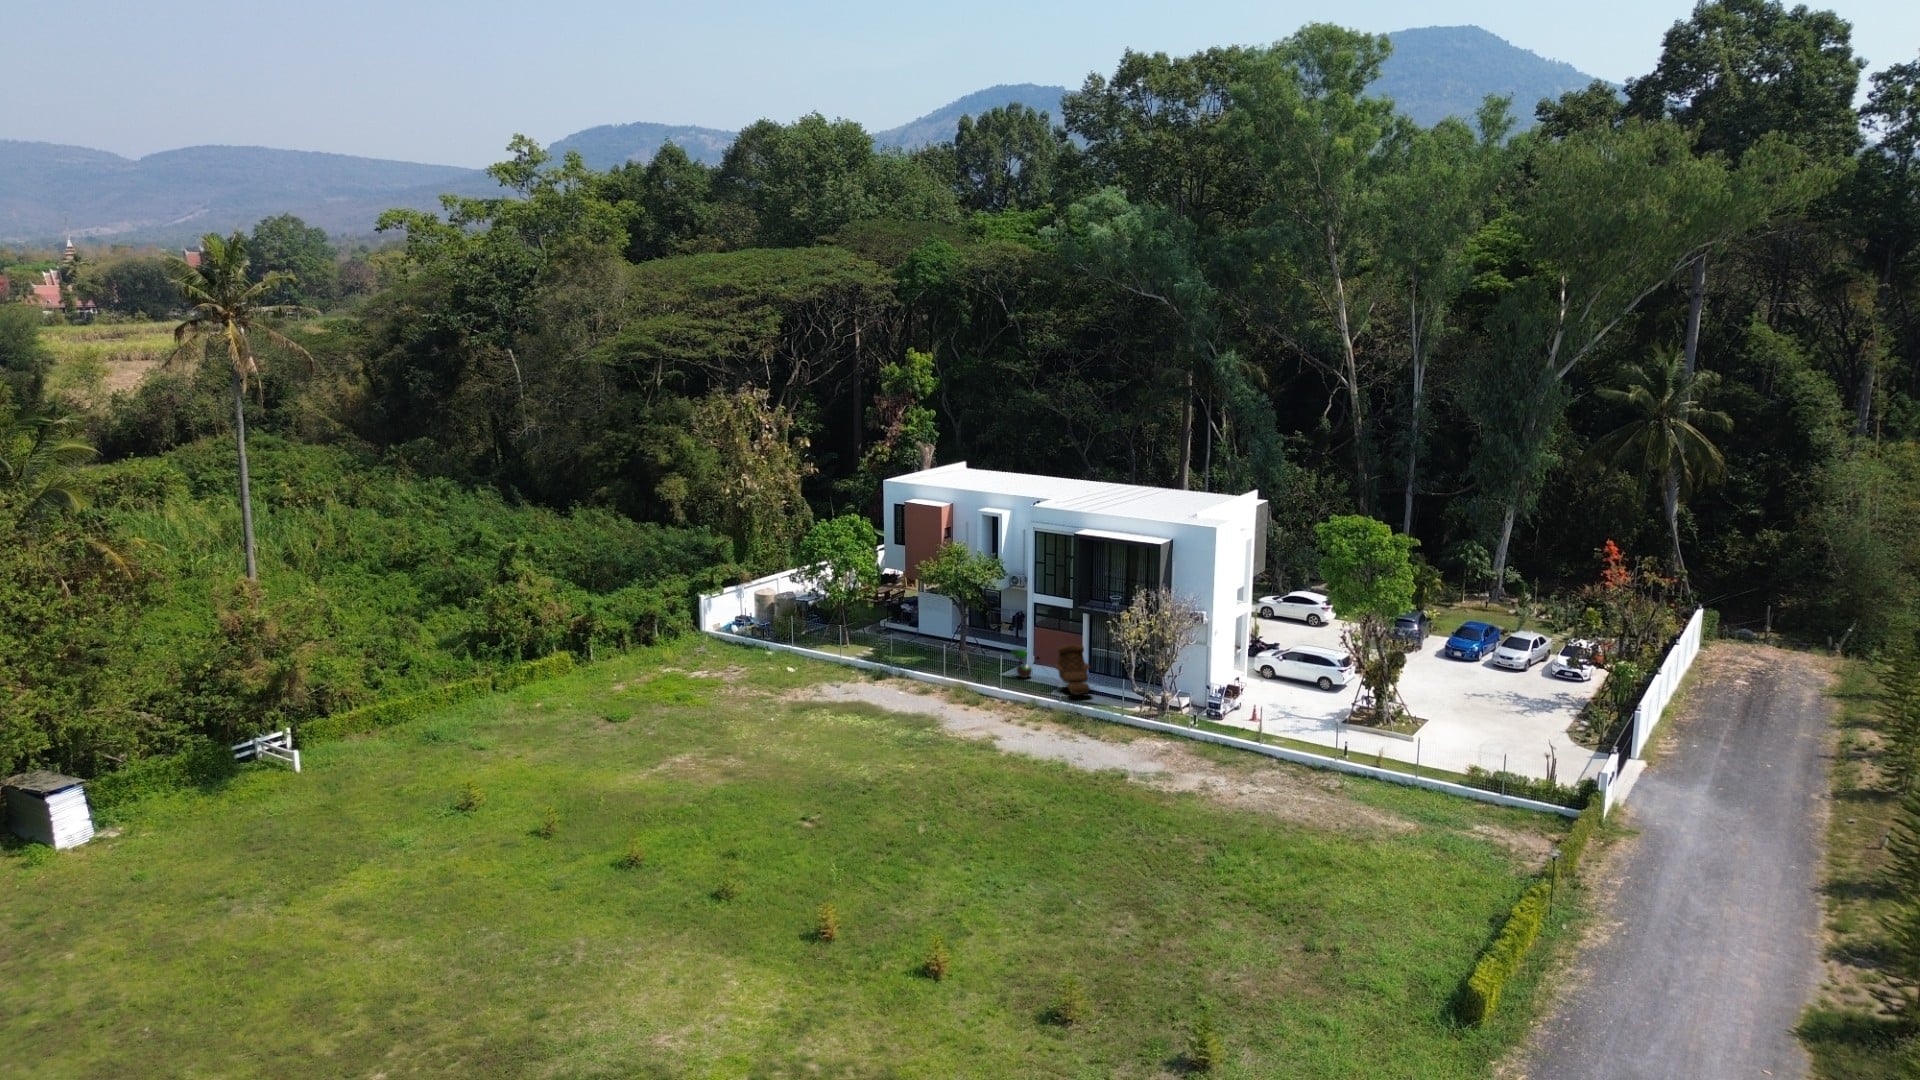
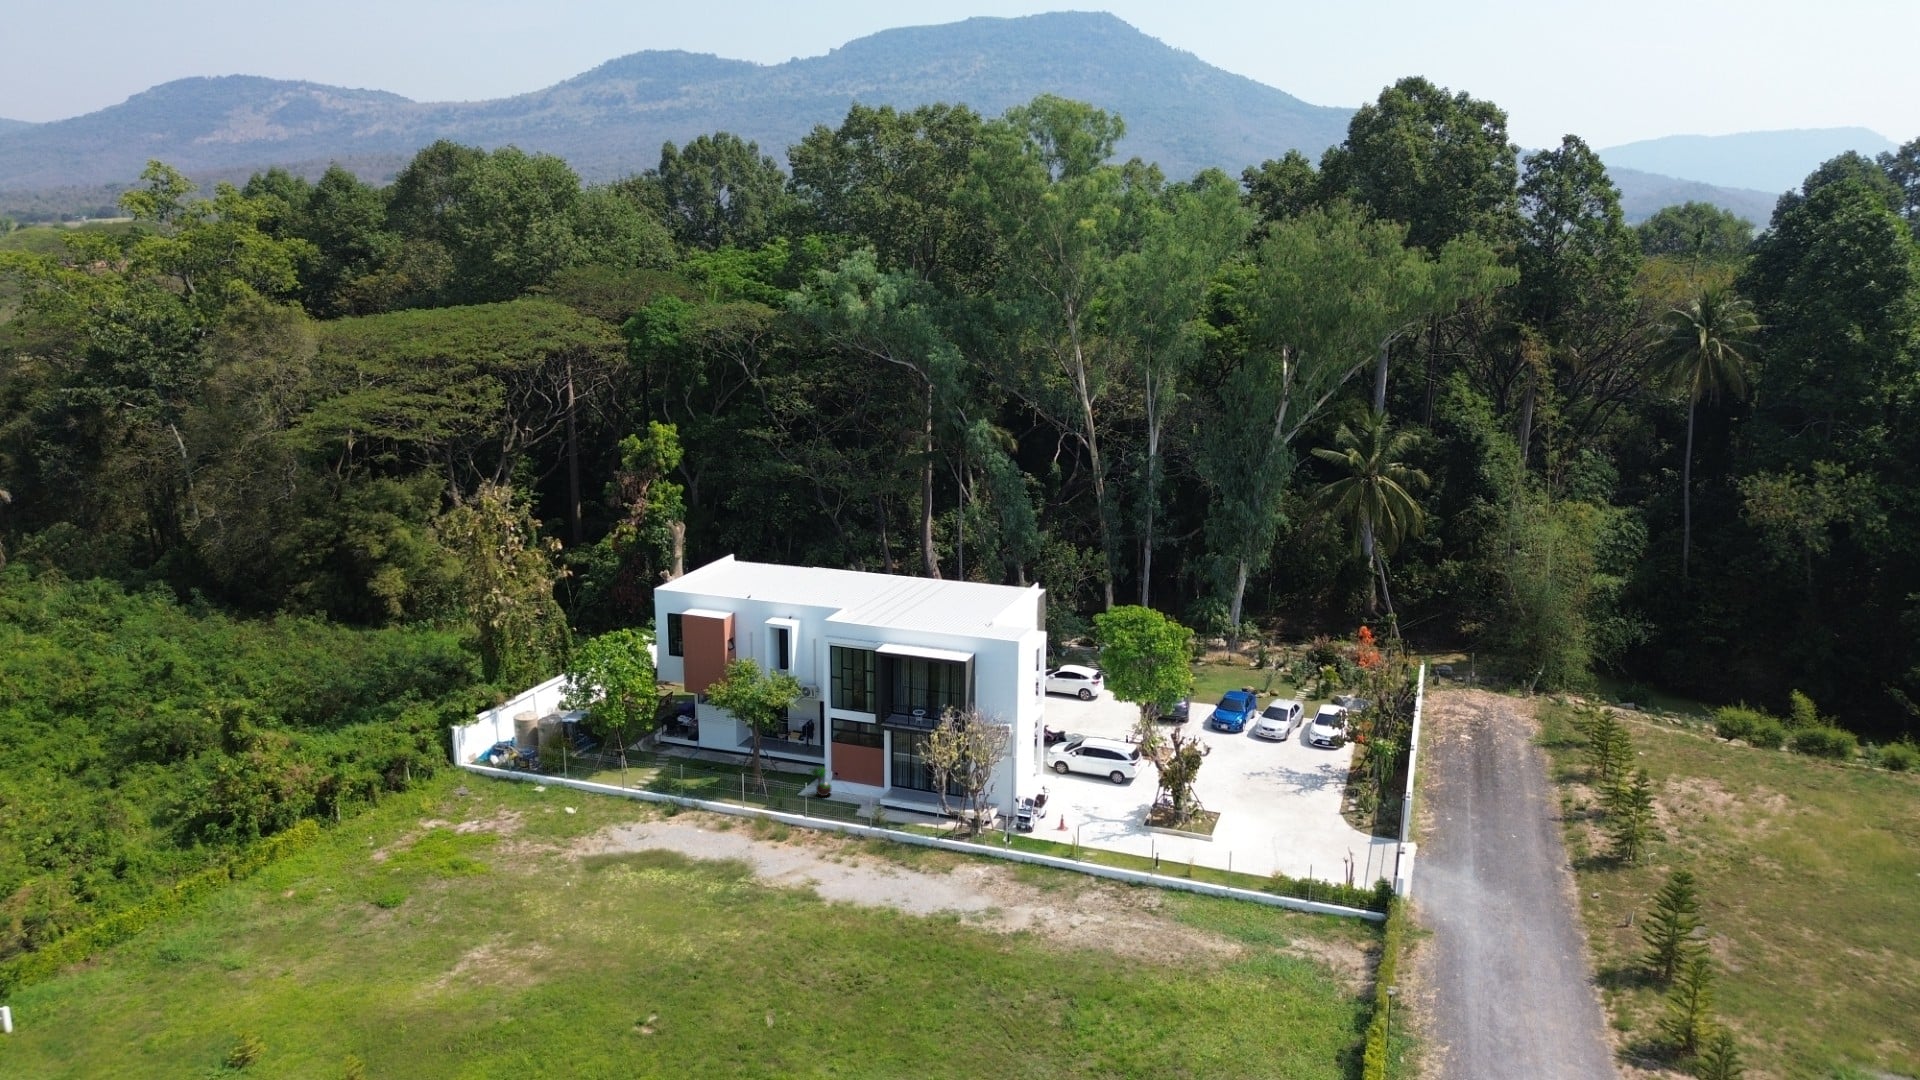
lounge chair: present [1056,644,1090,696] -> none [858,760,897,820]

